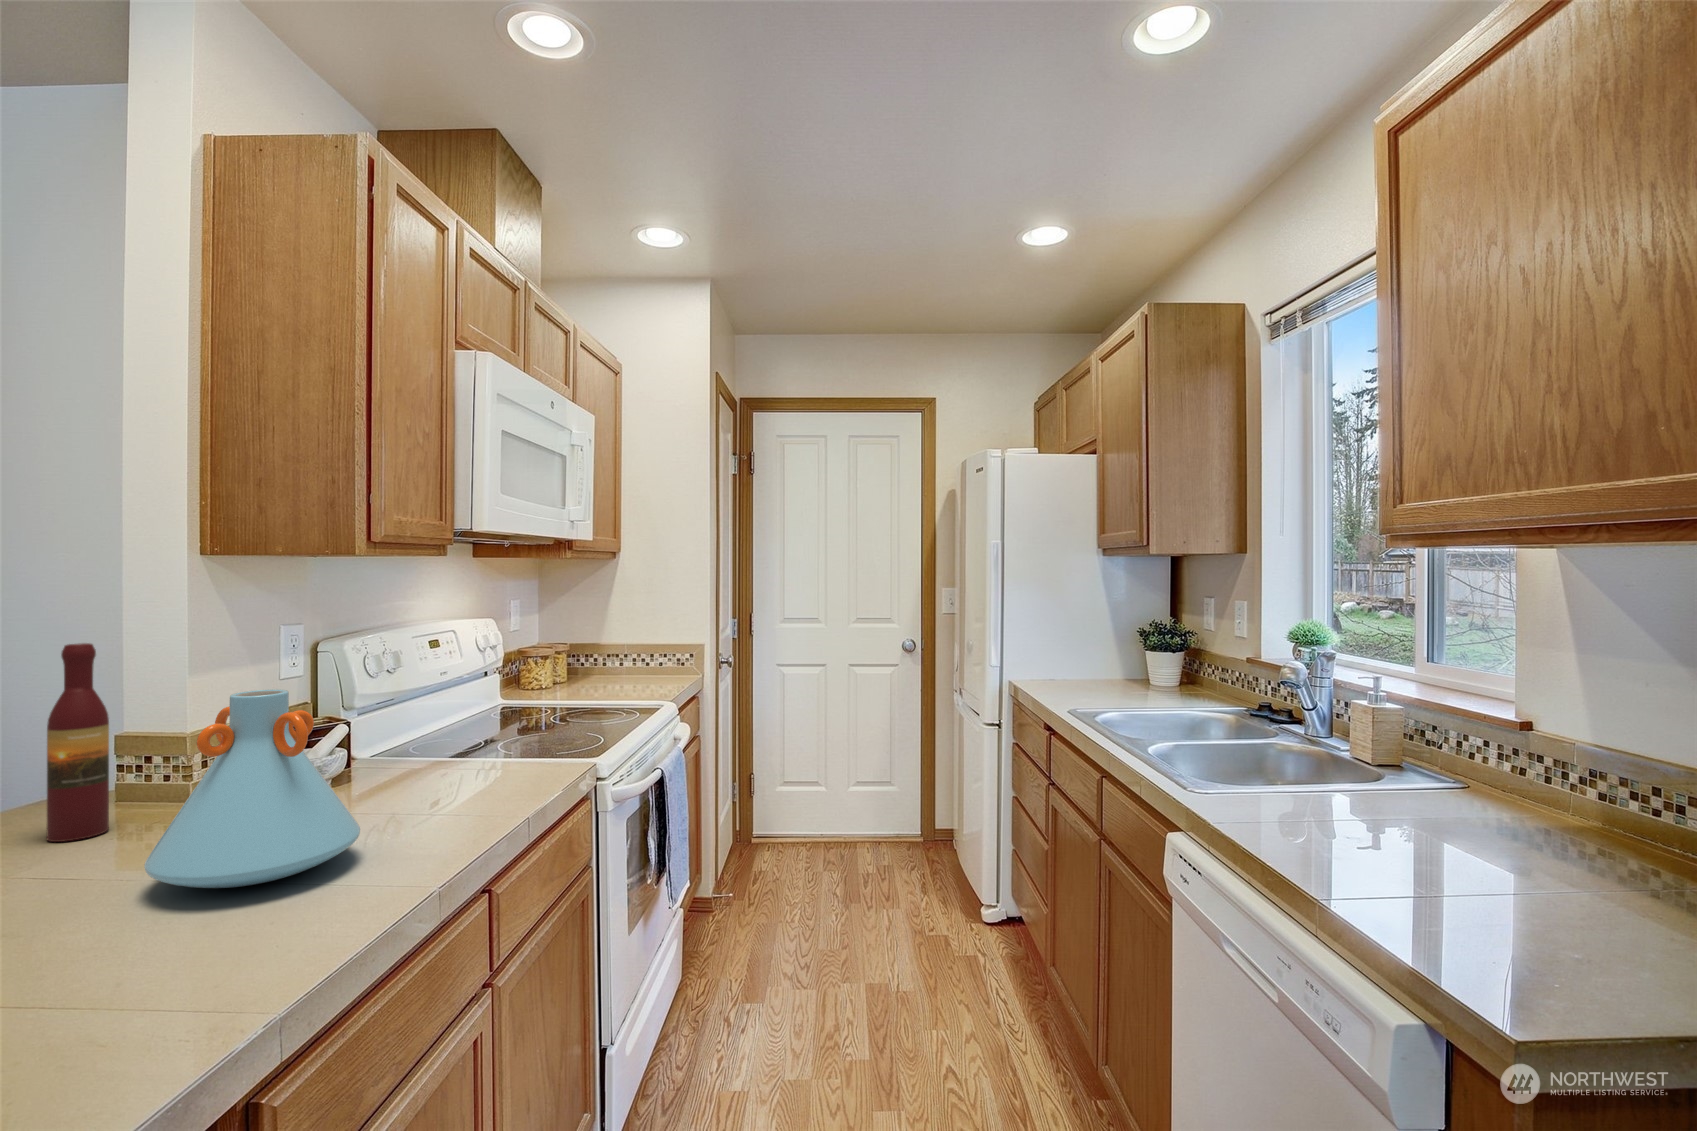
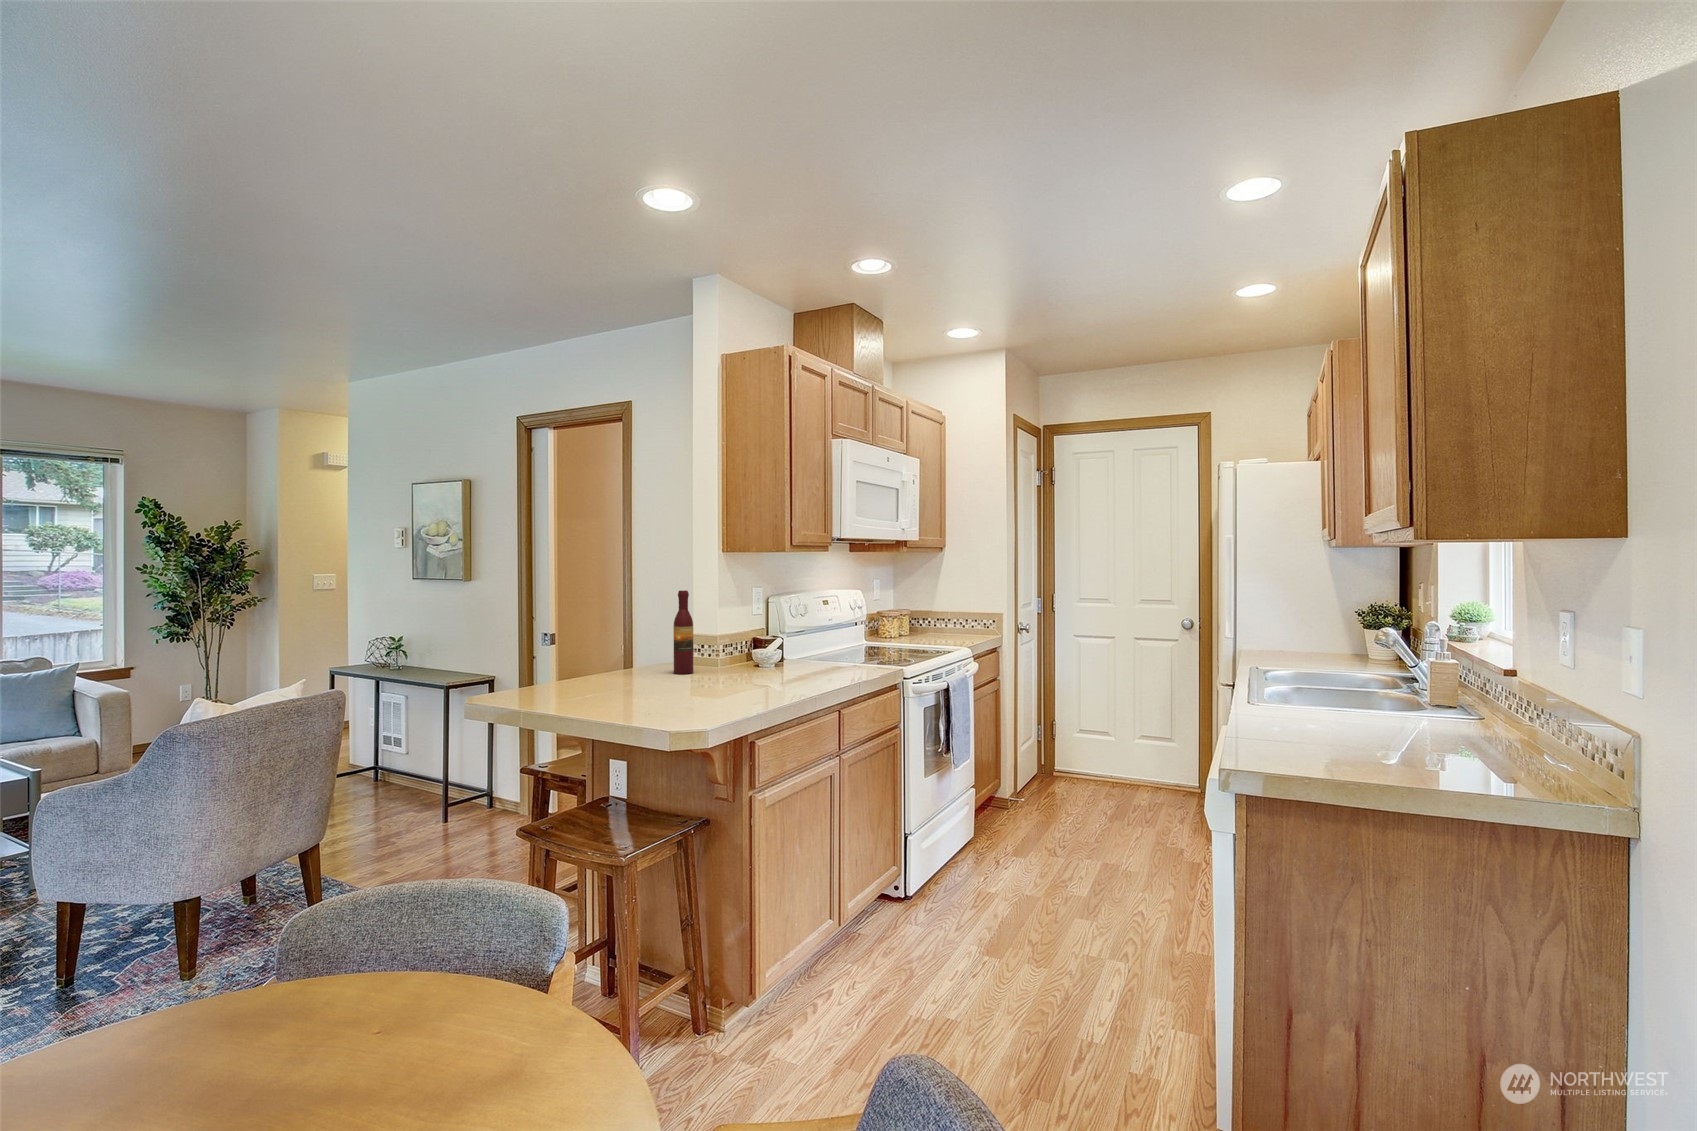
vase: present [144,690,360,888] -> none [713,610,787,688]

